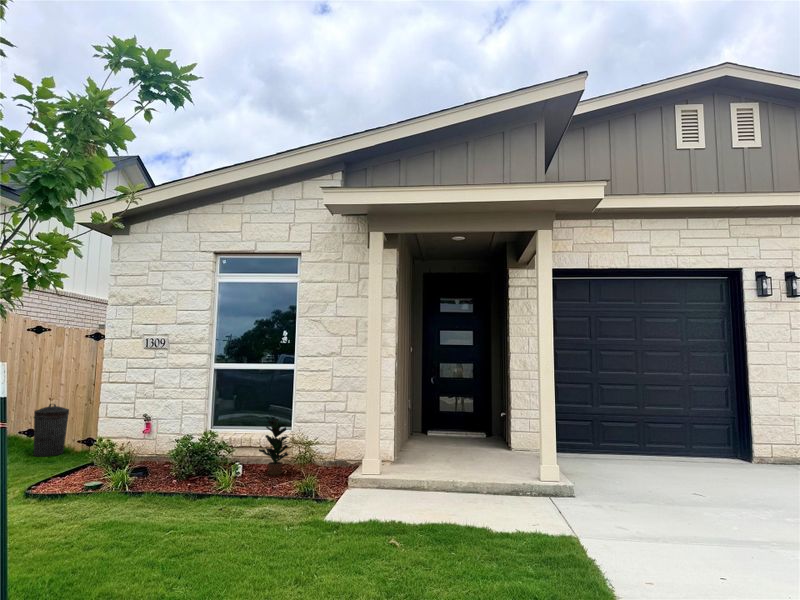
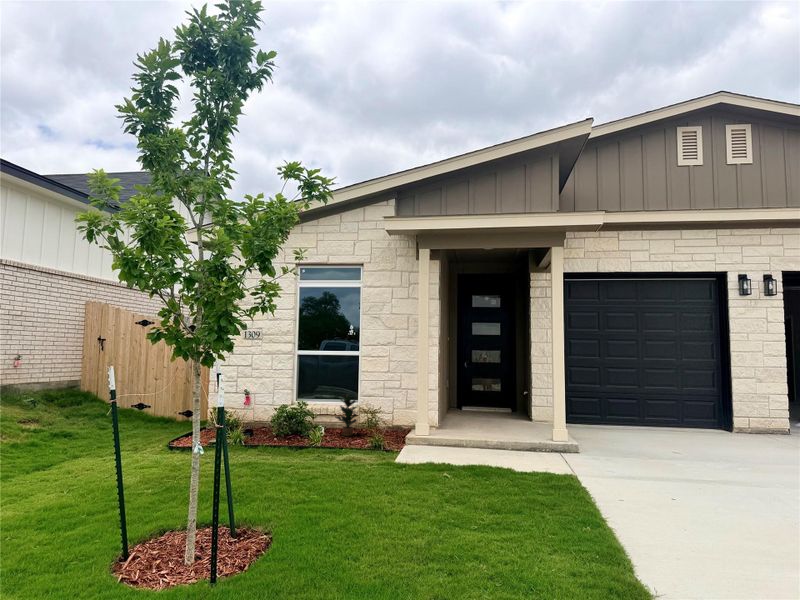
trash can: present [34,404,69,457] -> none [158,382,183,422]

